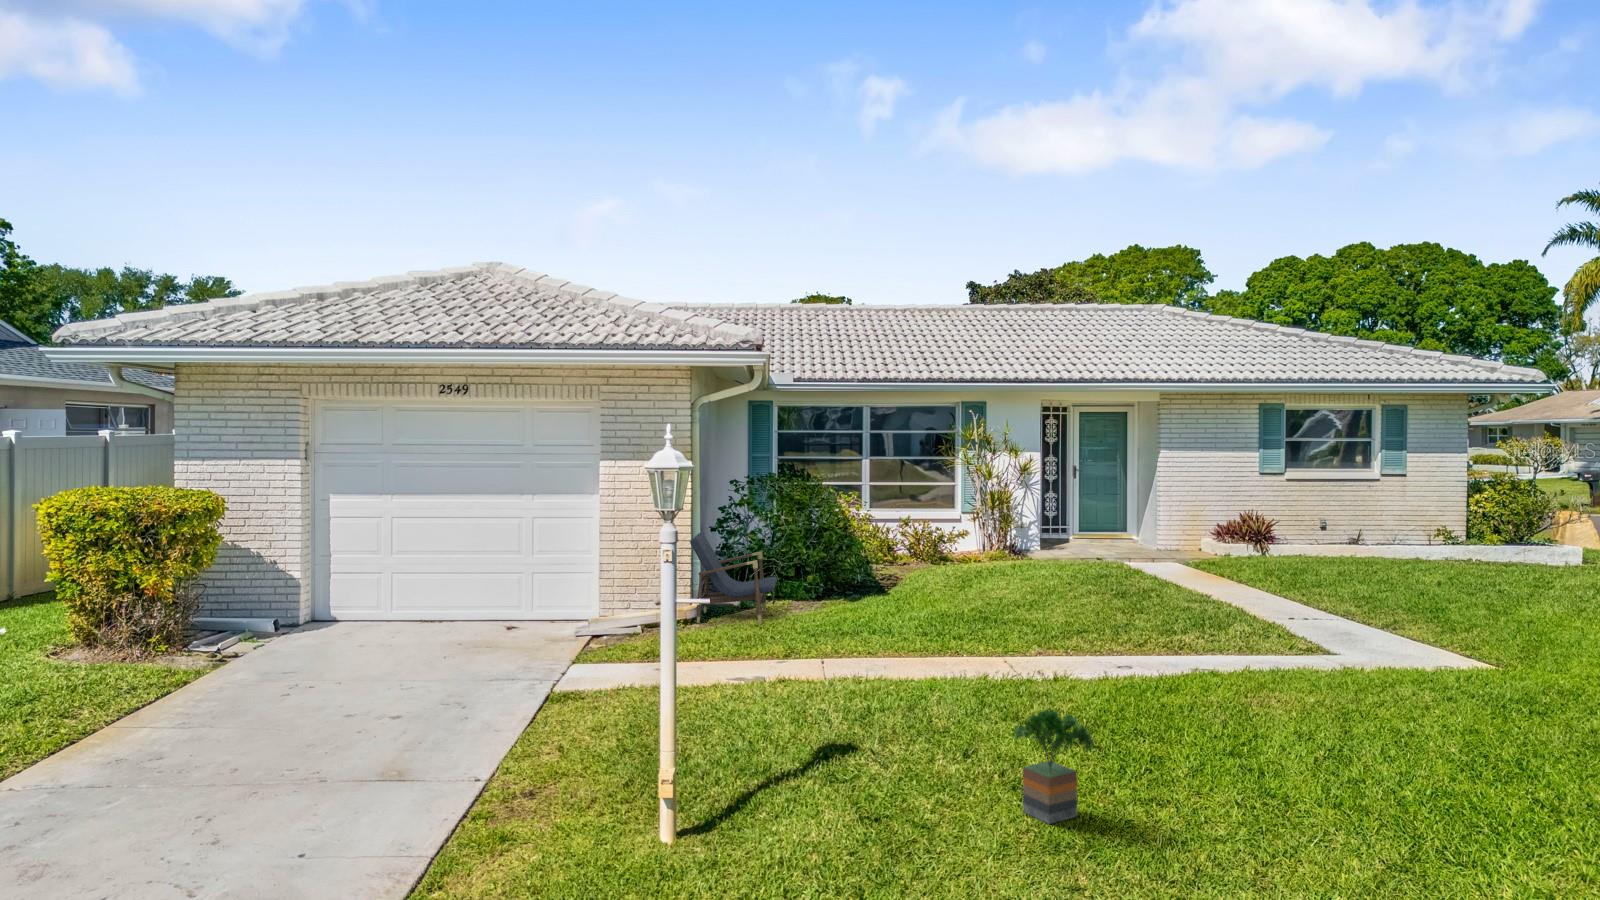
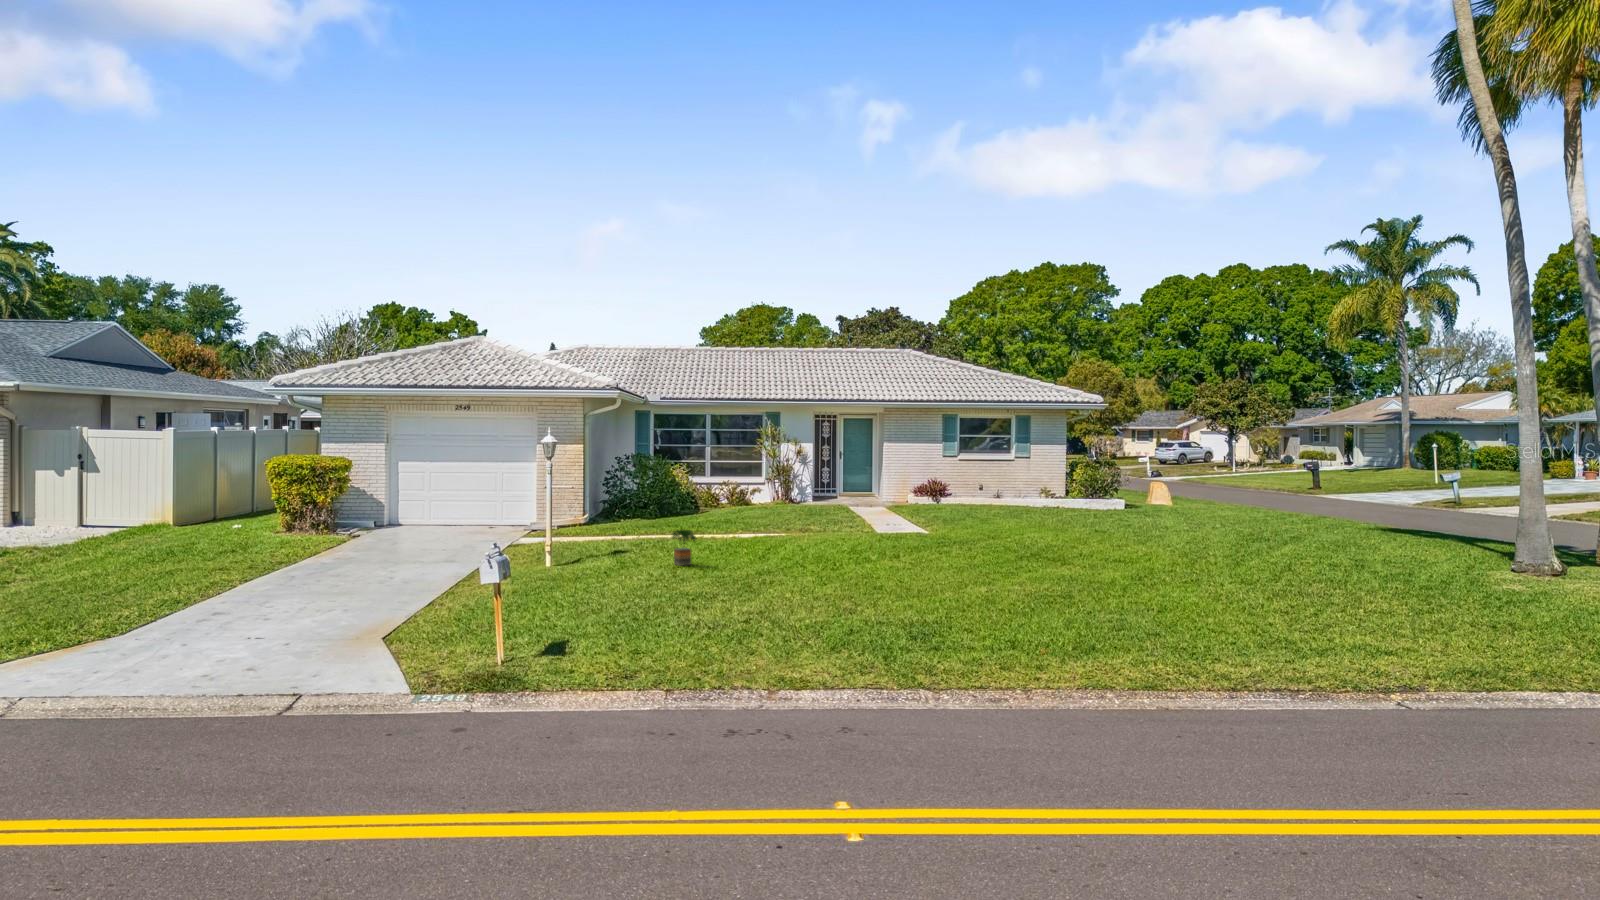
lounge chair: present [690,533,777,625] -> none [583,482,630,527]

